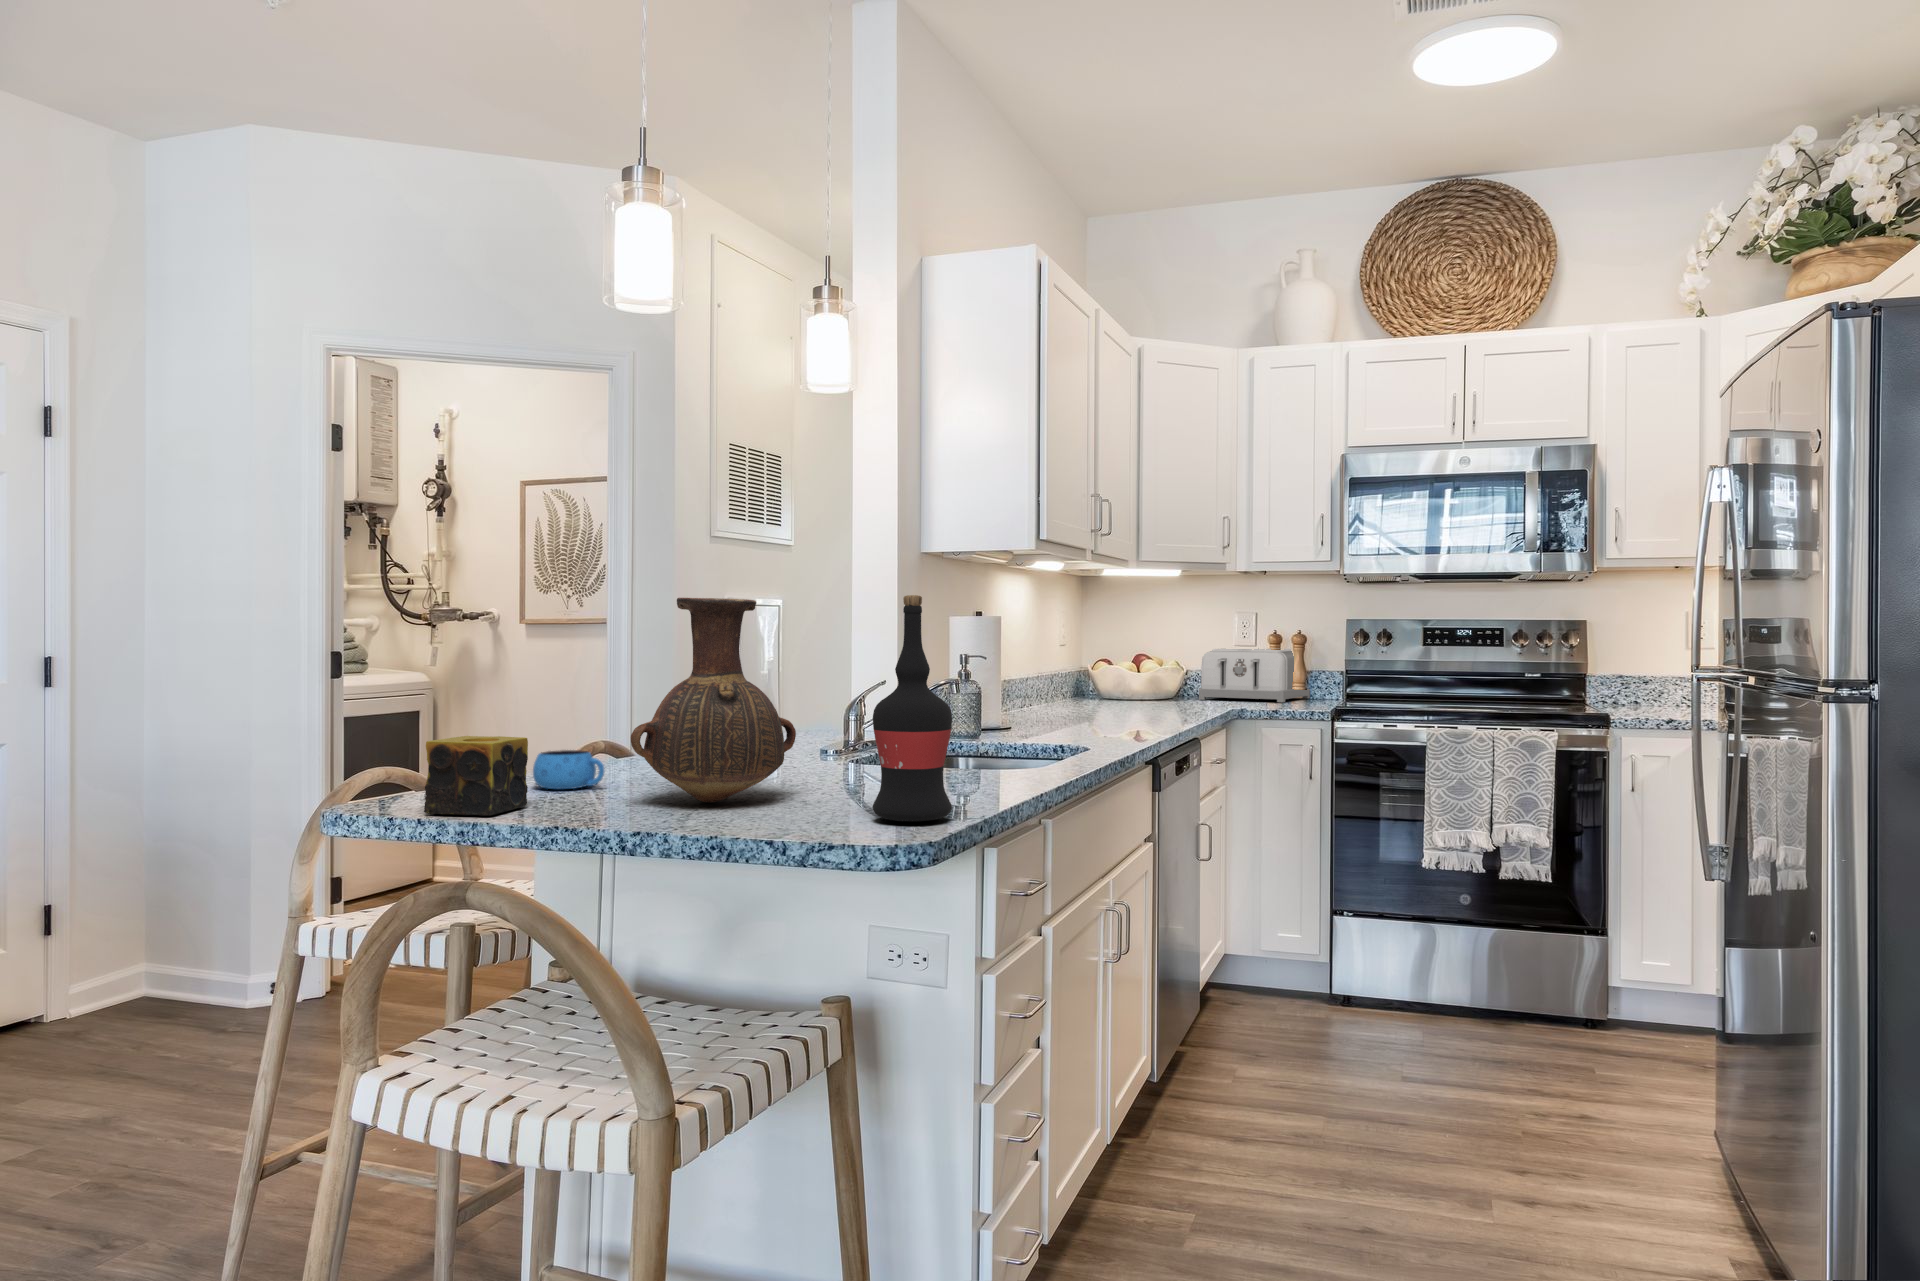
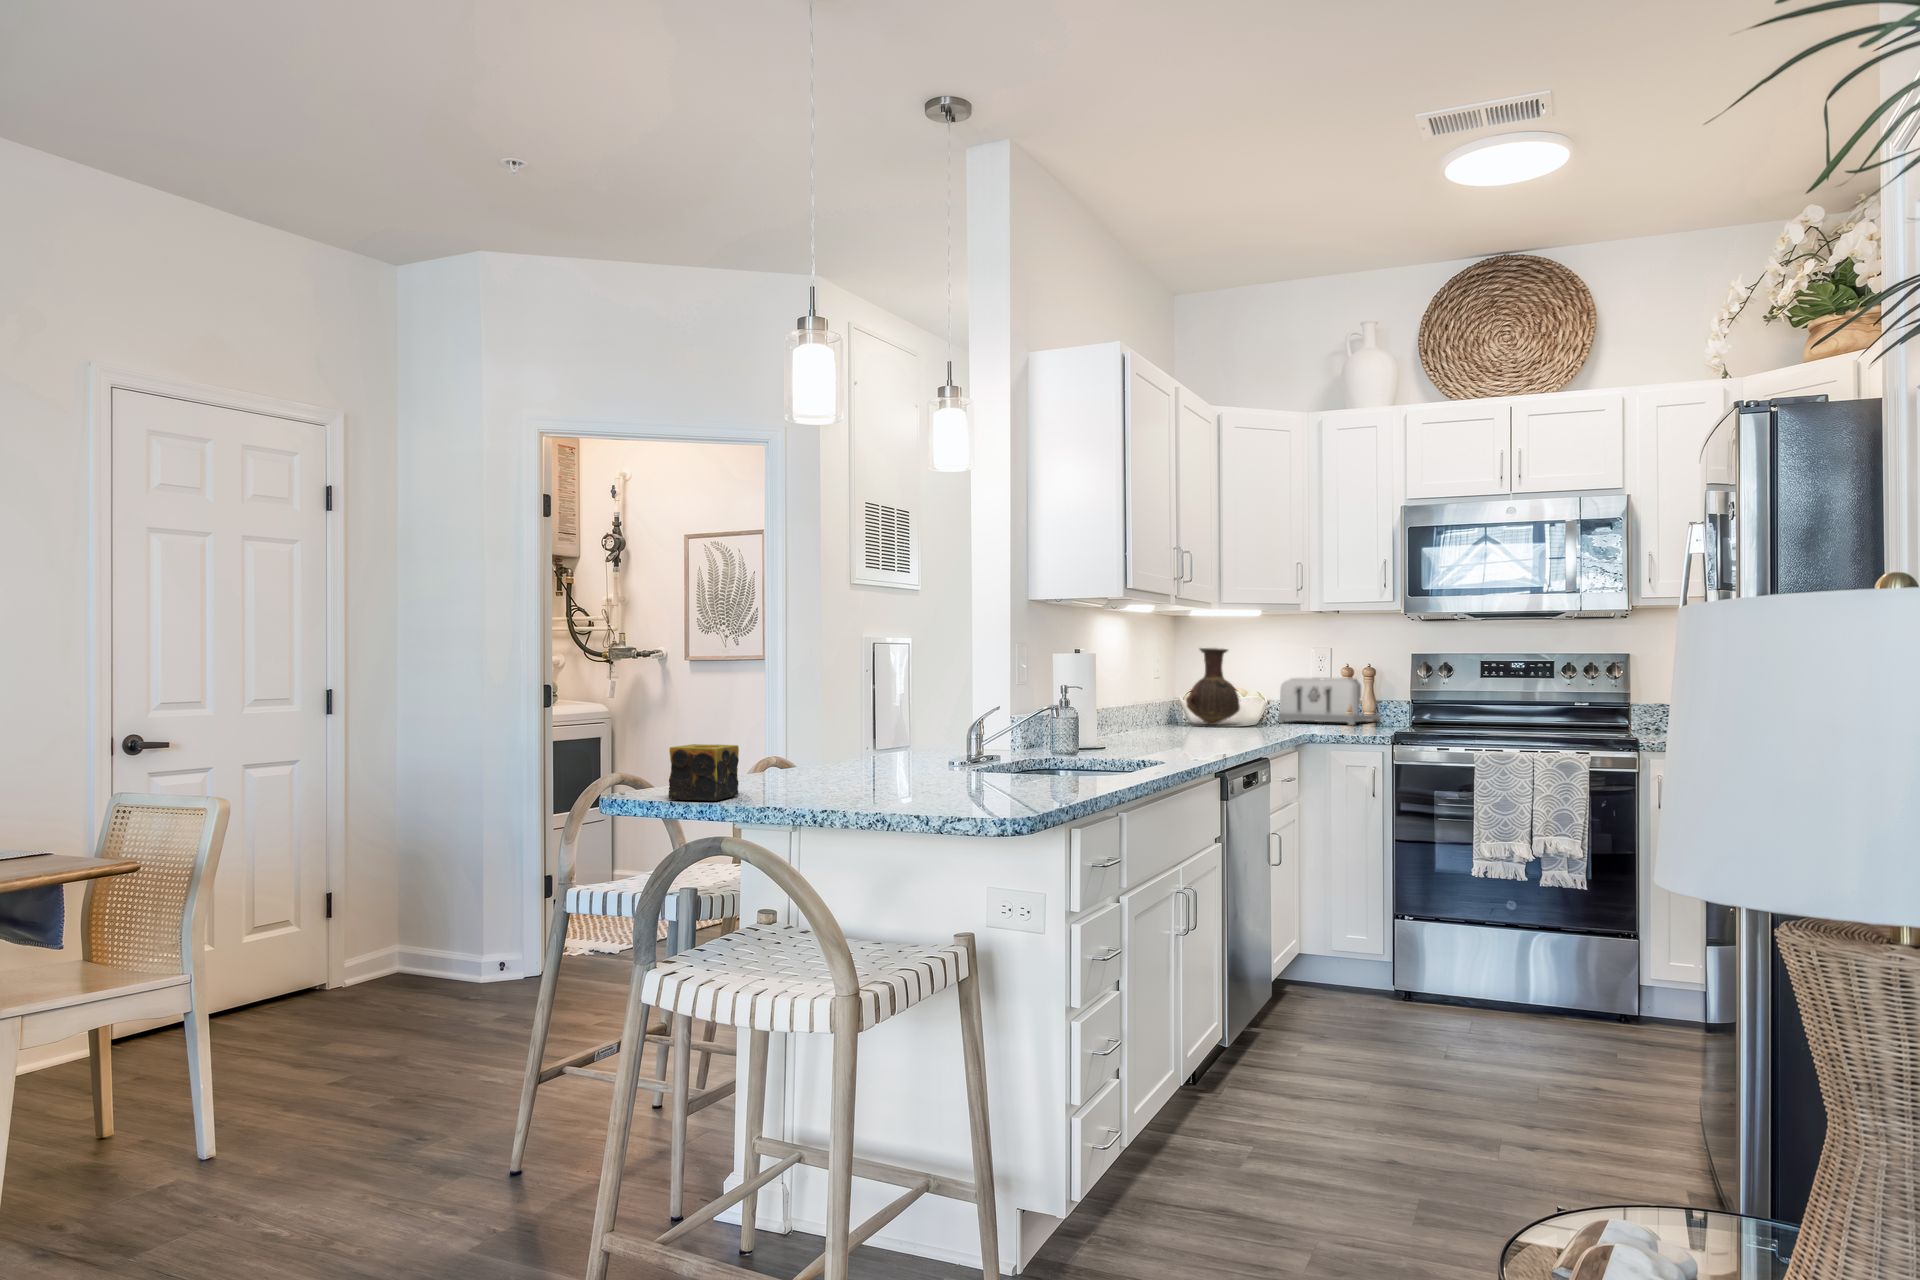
wine bottle: present [873,595,952,821] -> none [990,640,1048,805]
vase: present [631,598,796,802] -> present [1186,648,1240,725]
mug: present [533,750,604,789] -> none [736,757,789,786]

